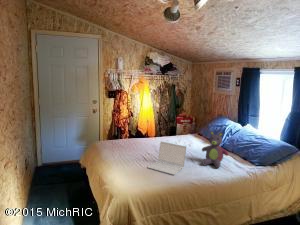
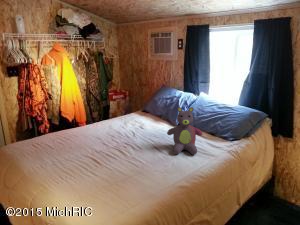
laptop: present [148,142,186,175] -> none [103,132,155,181]

